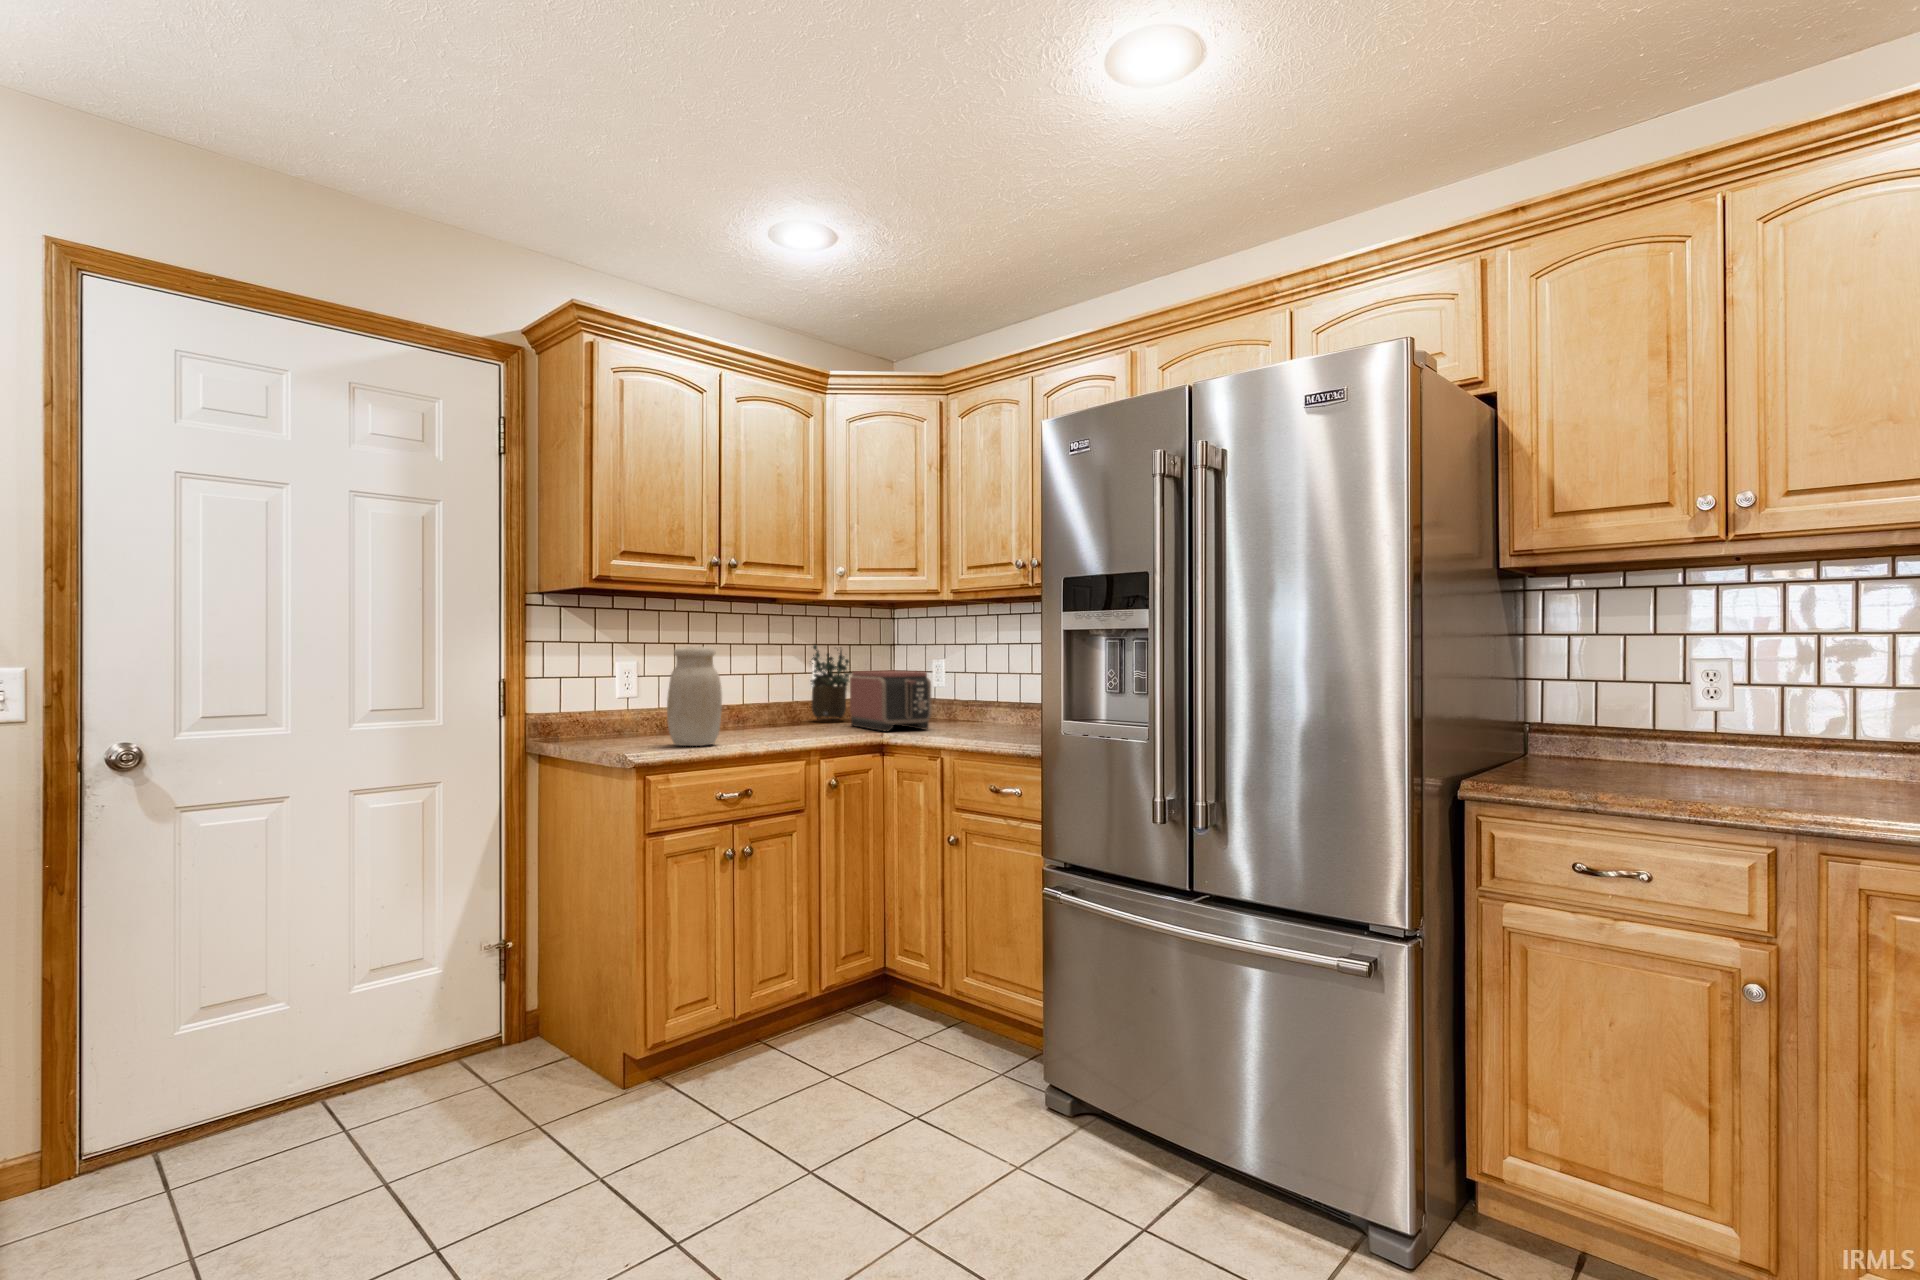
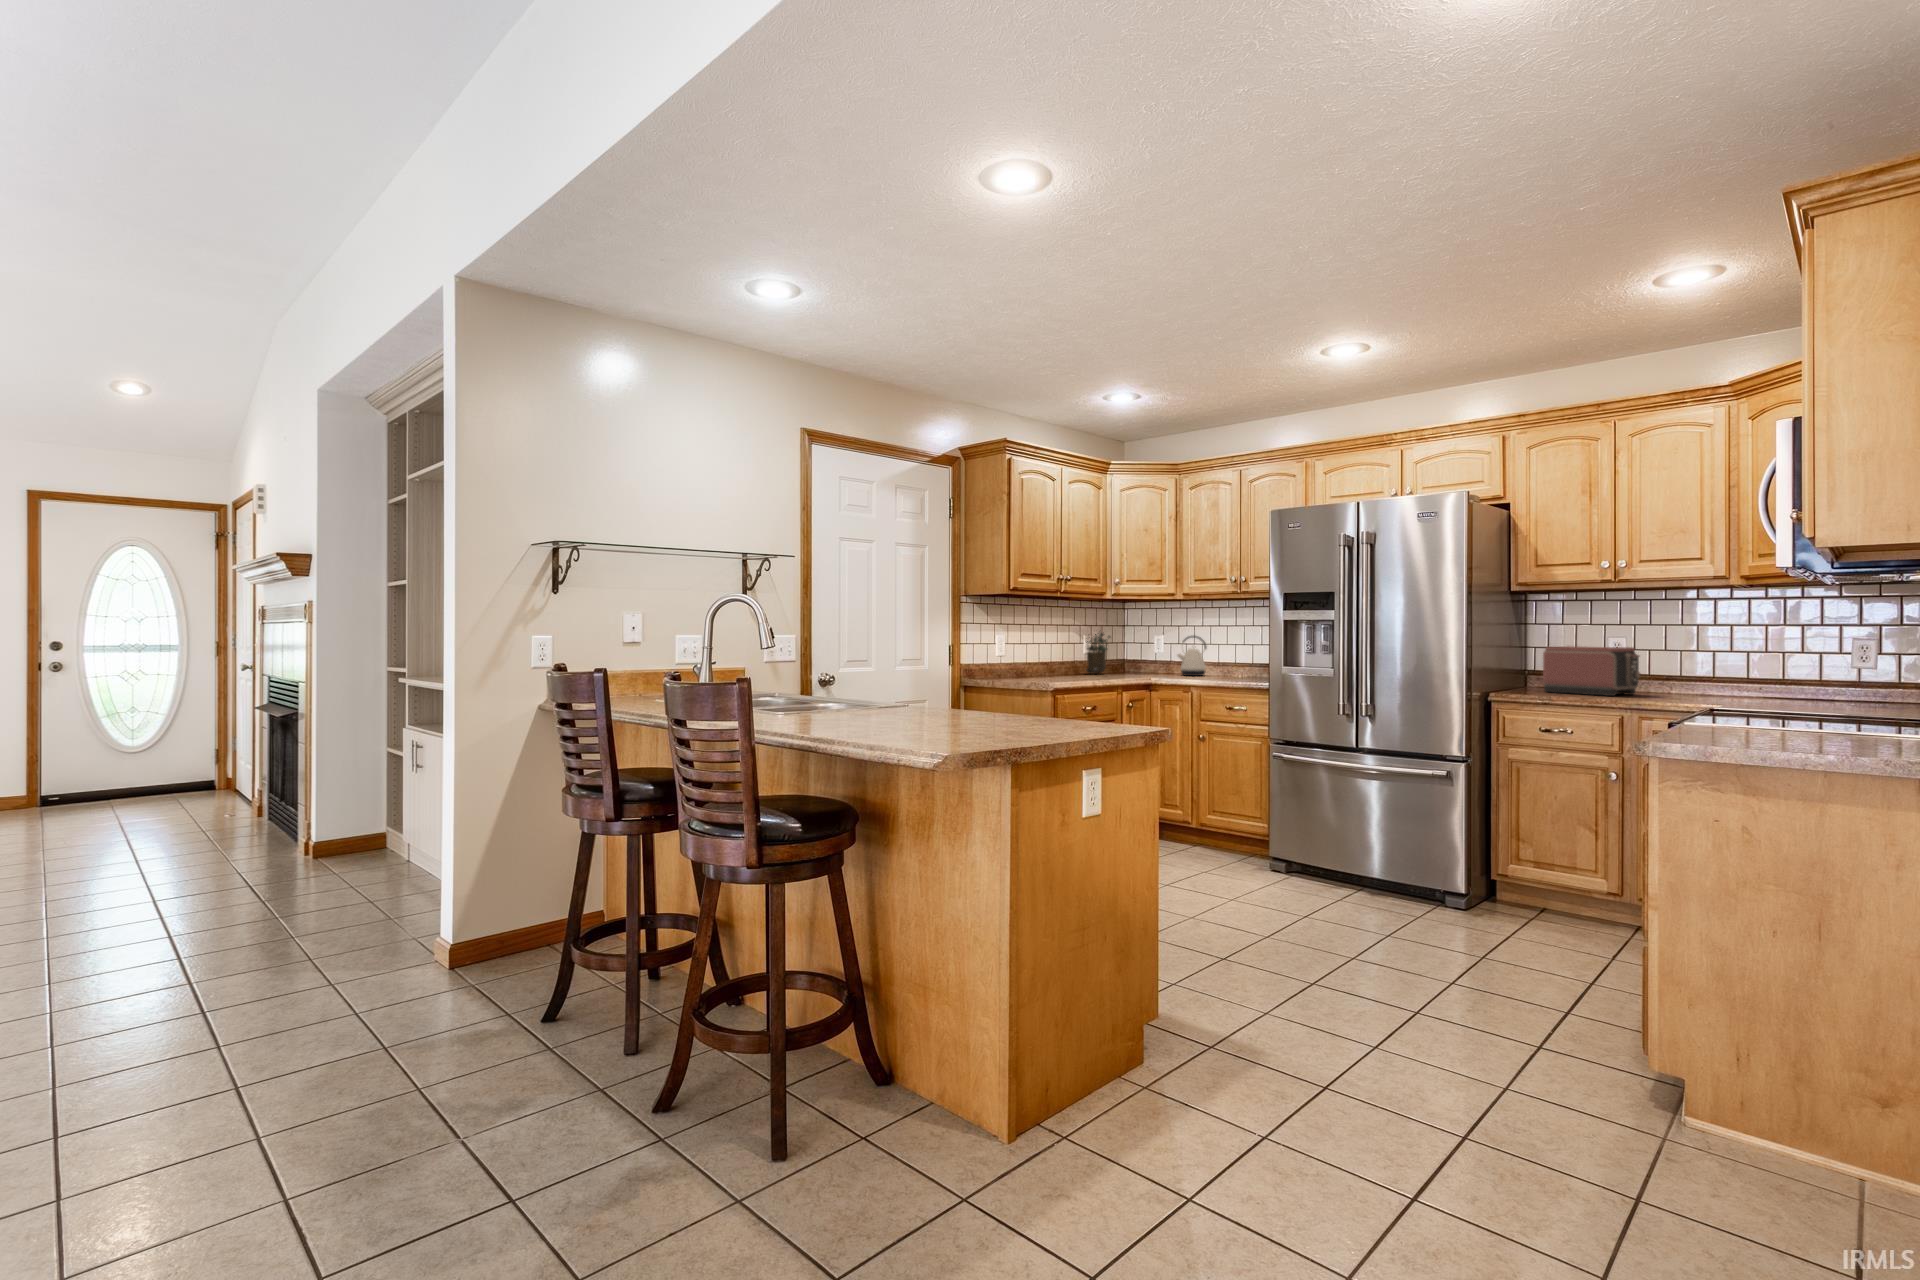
jar: present [667,647,722,746] -> none [1046,628,1075,683]
kettle: none [954,658,1005,724] -> present [1178,636,1207,676]
toaster: present [850,670,931,731] -> present [1543,646,1640,696]

